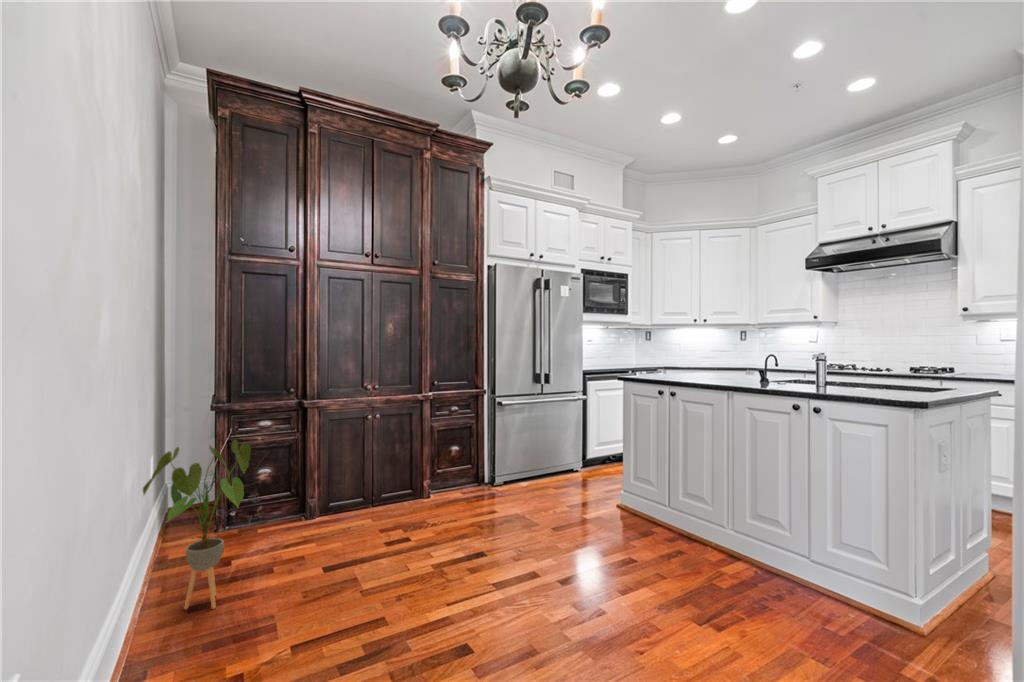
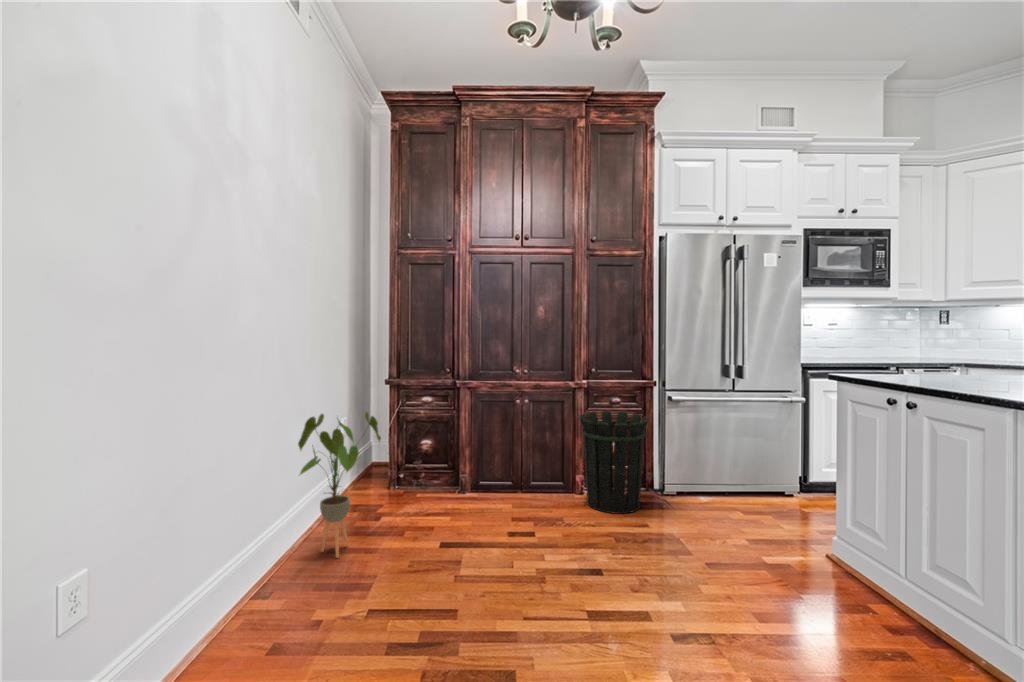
waste bin: none [429,419,491,509] -> present [579,411,649,514]

